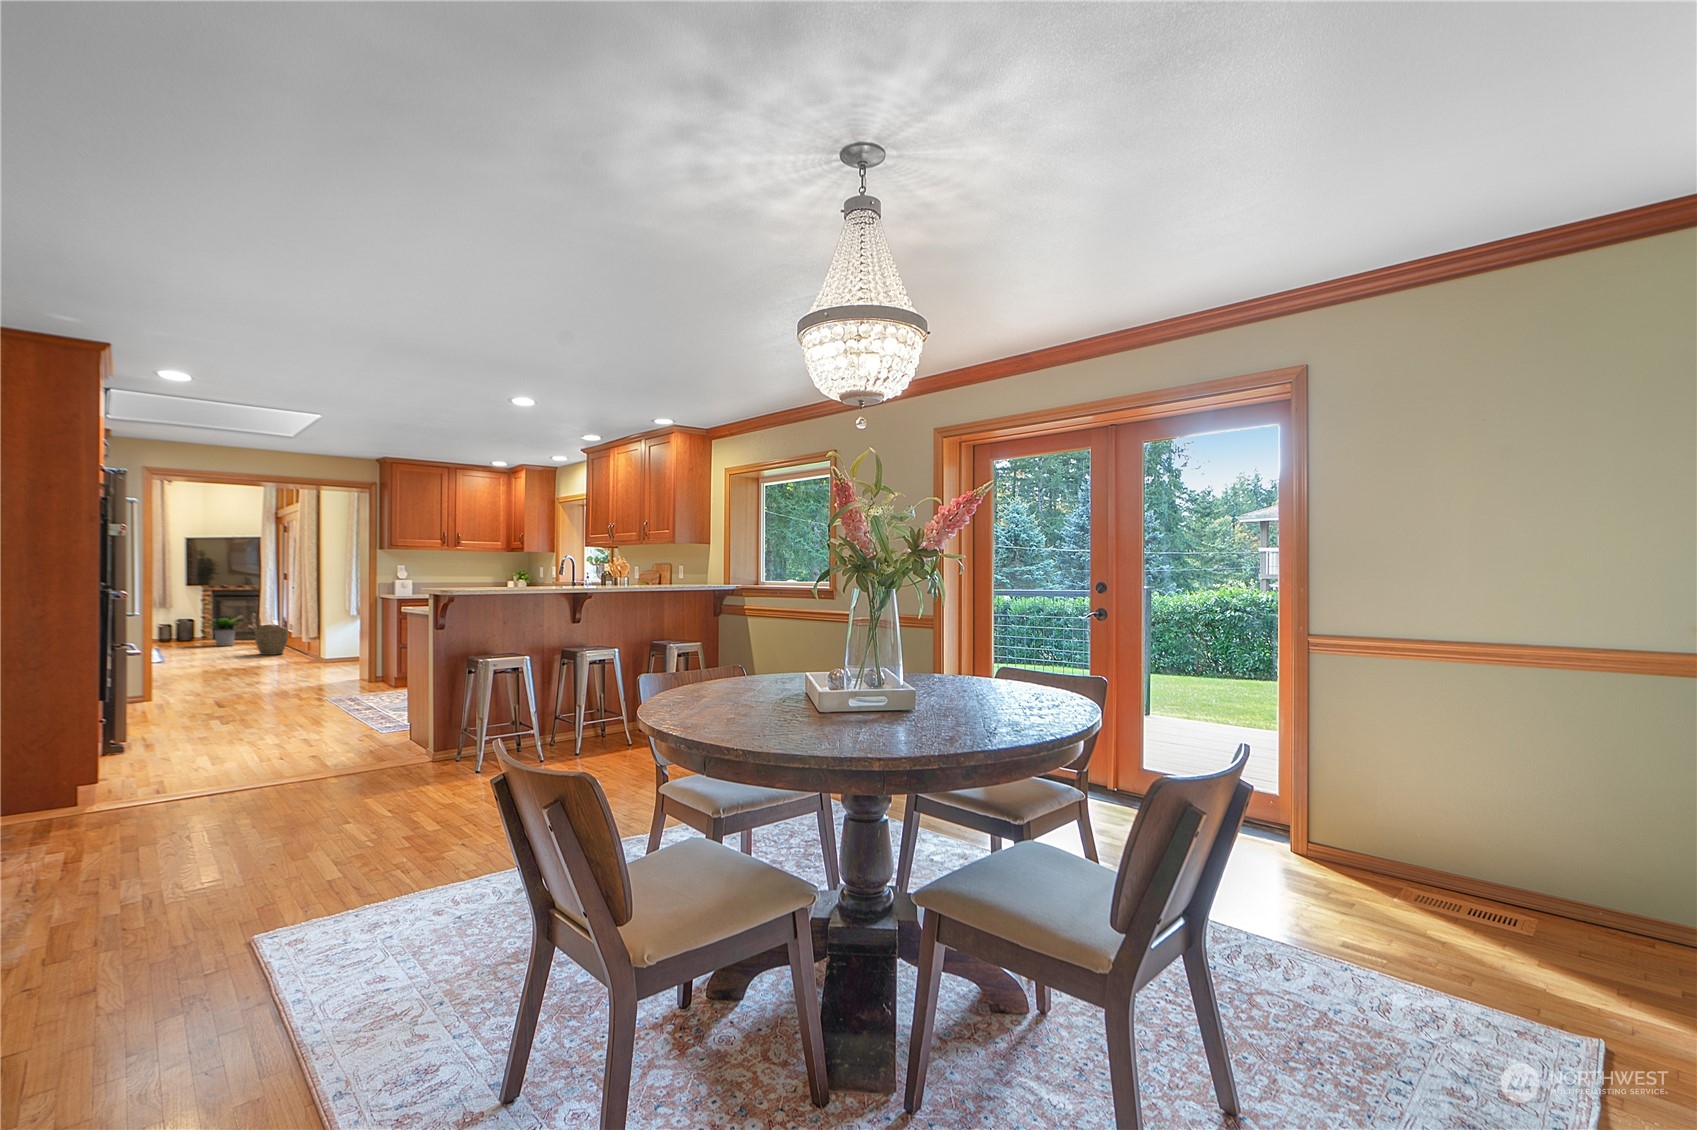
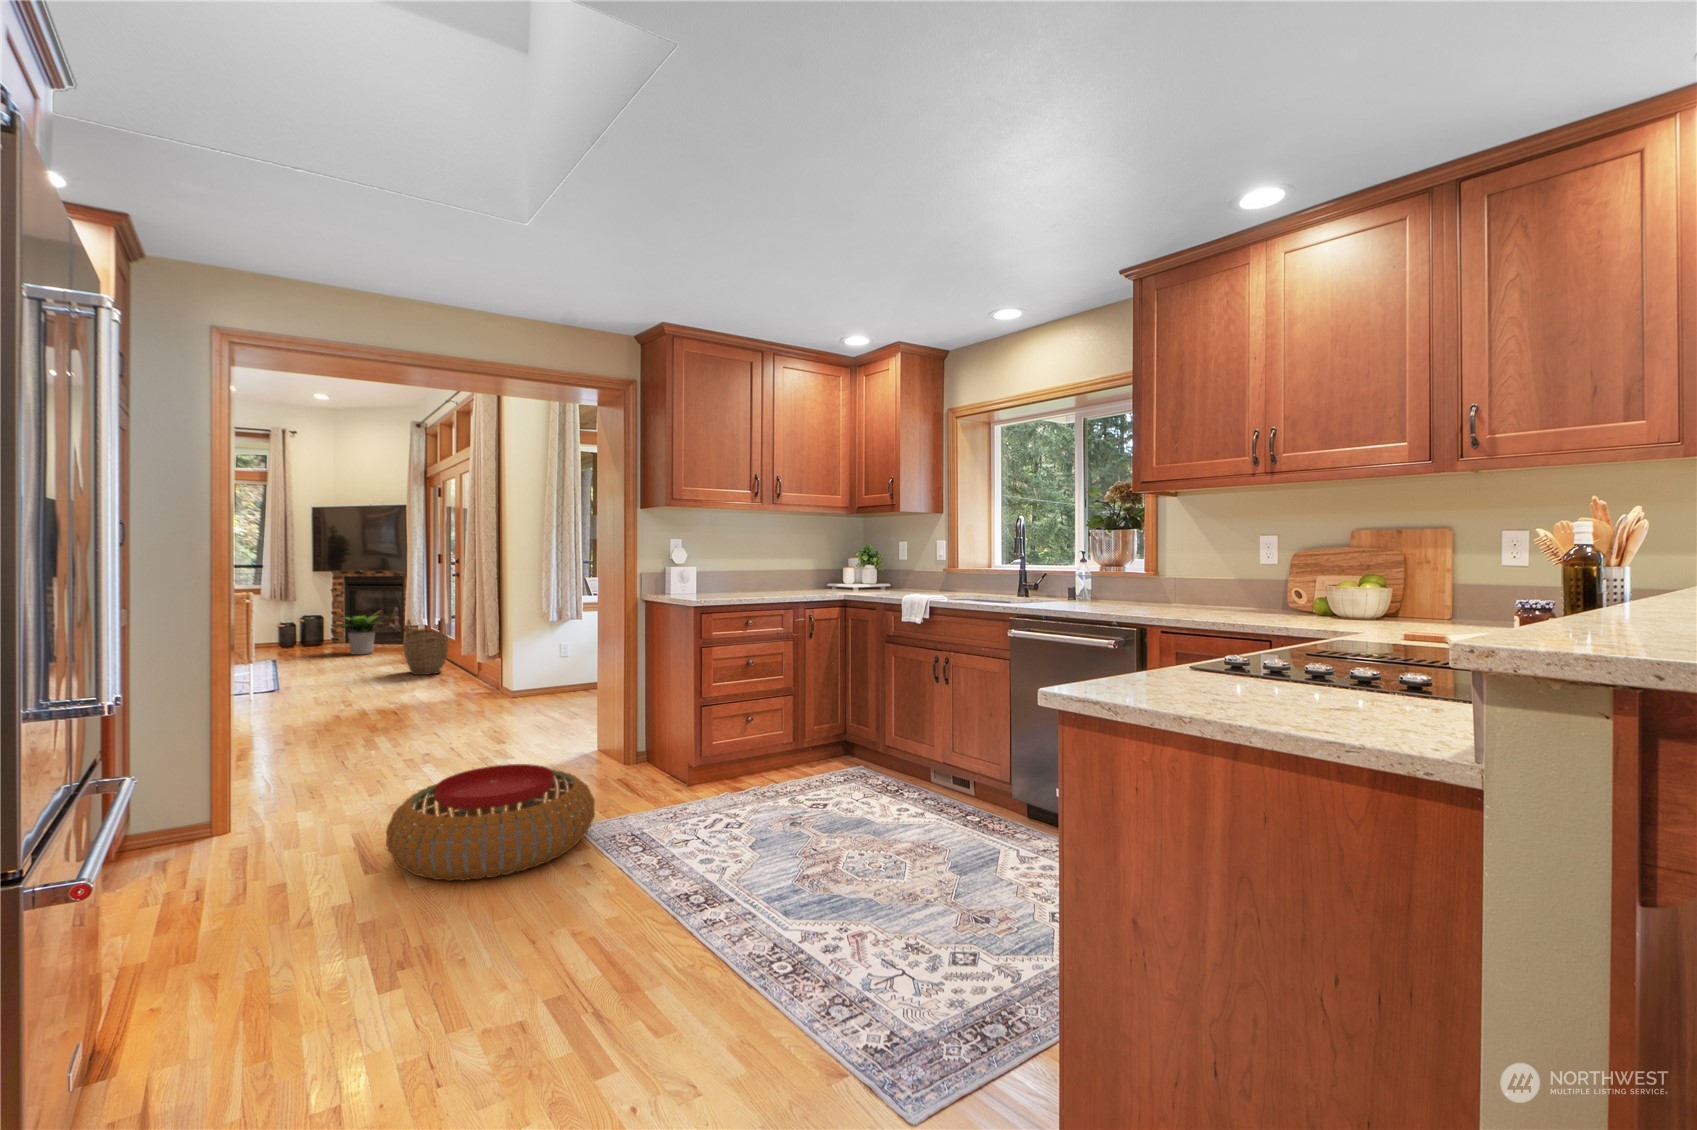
pouf: none [232,670,334,709] -> present [386,764,595,881]

